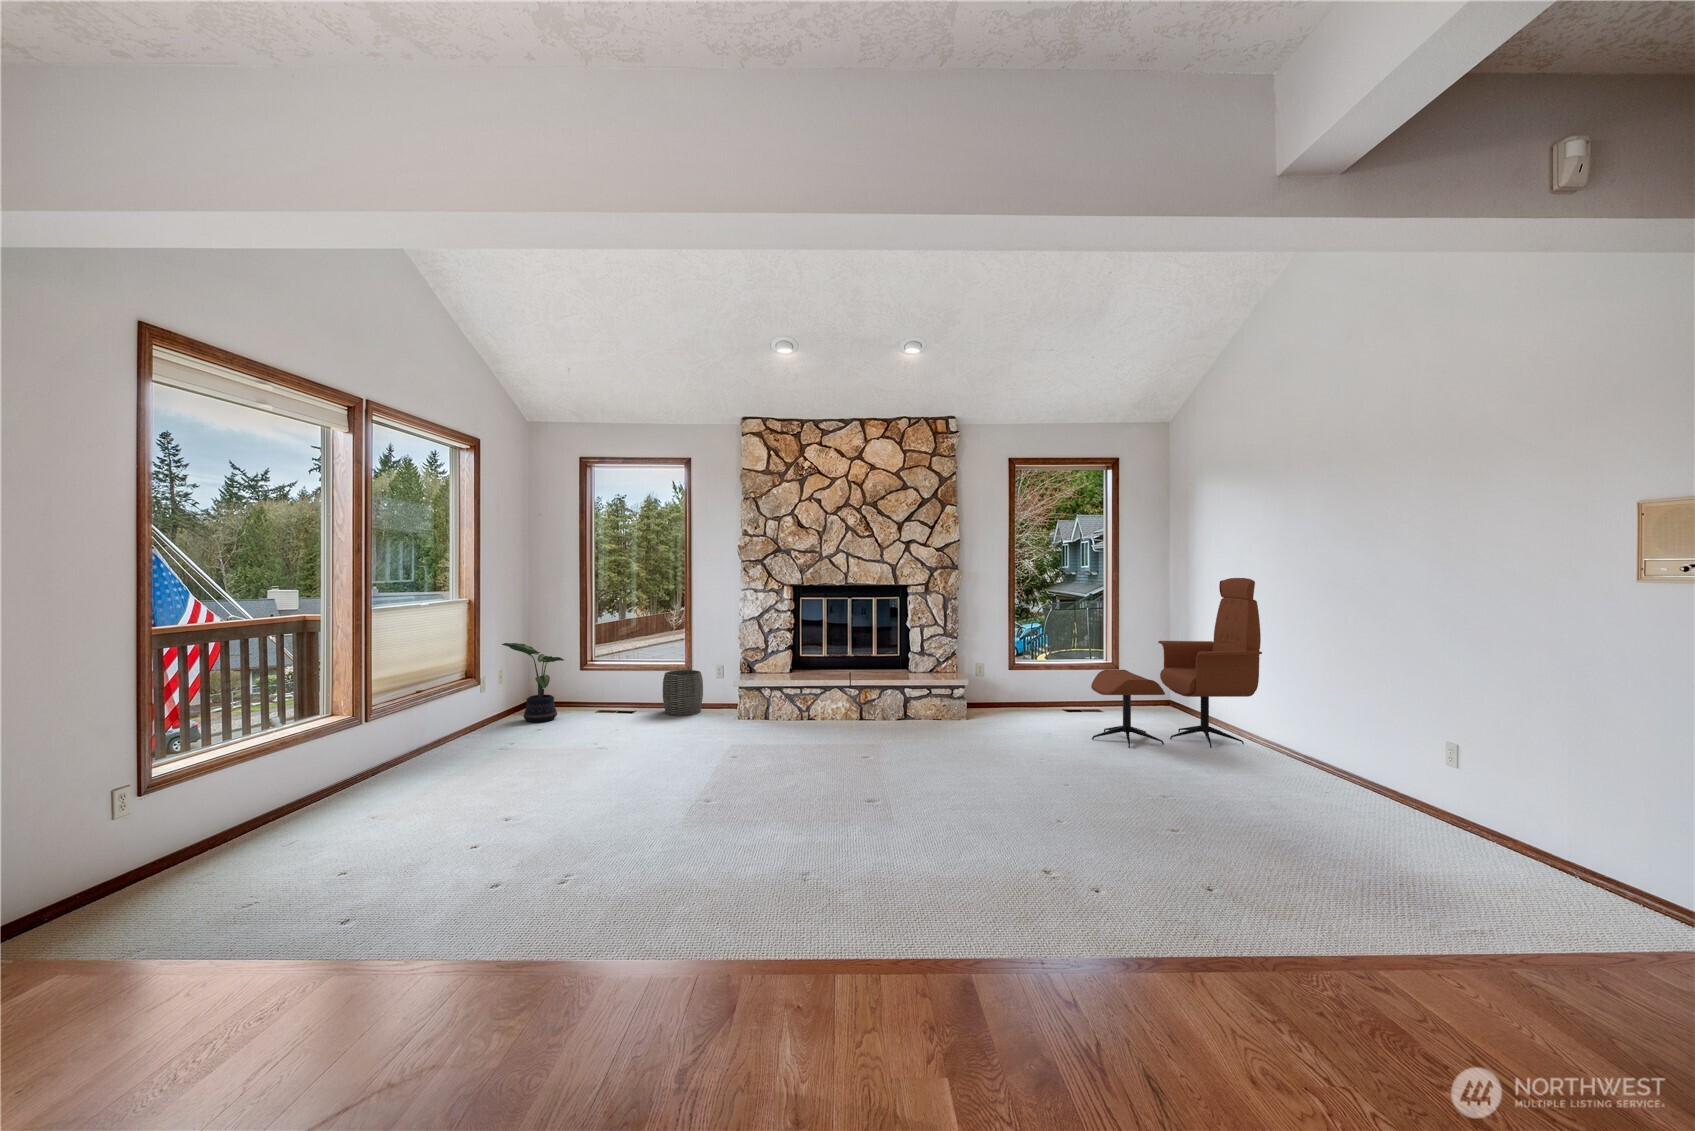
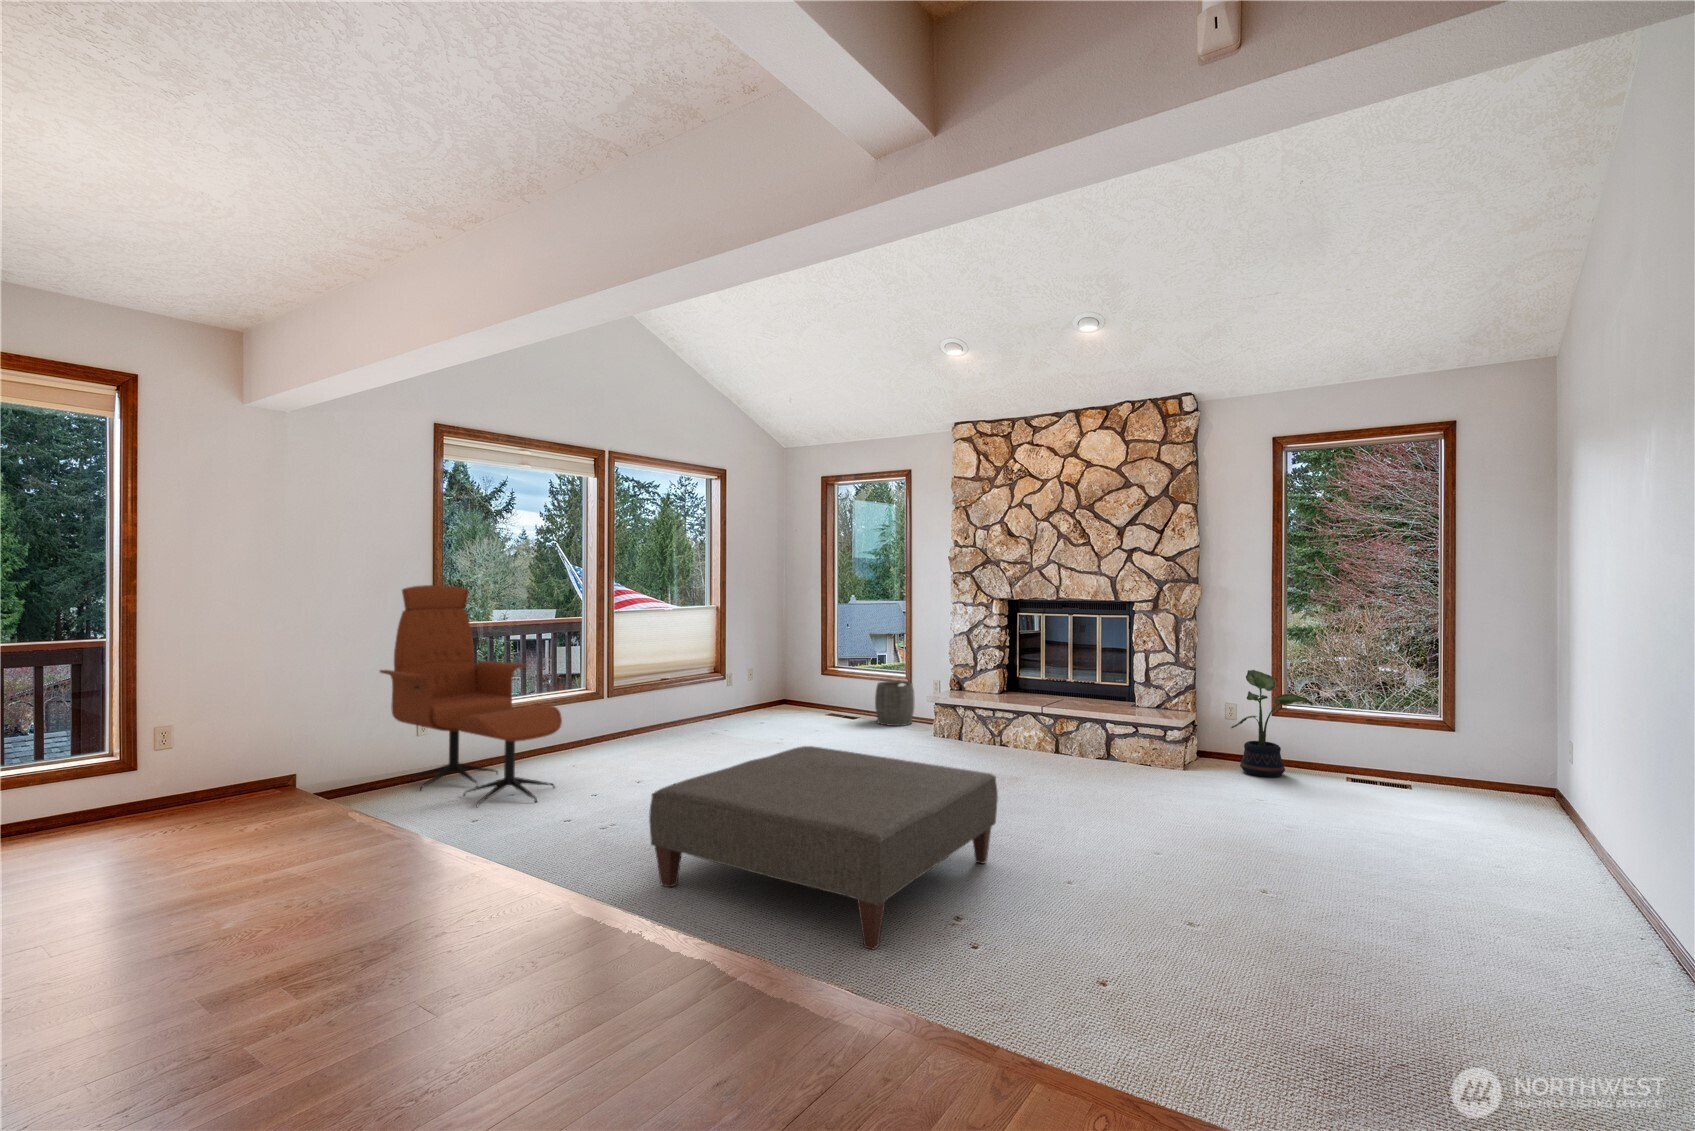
lounge chair: present [1091,578,1262,748] -> present [380,585,562,807]
potted plant: present [502,643,564,722] -> present [1231,670,1313,777]
ottoman: none [763,740,1053,914] -> present [649,746,998,949]

